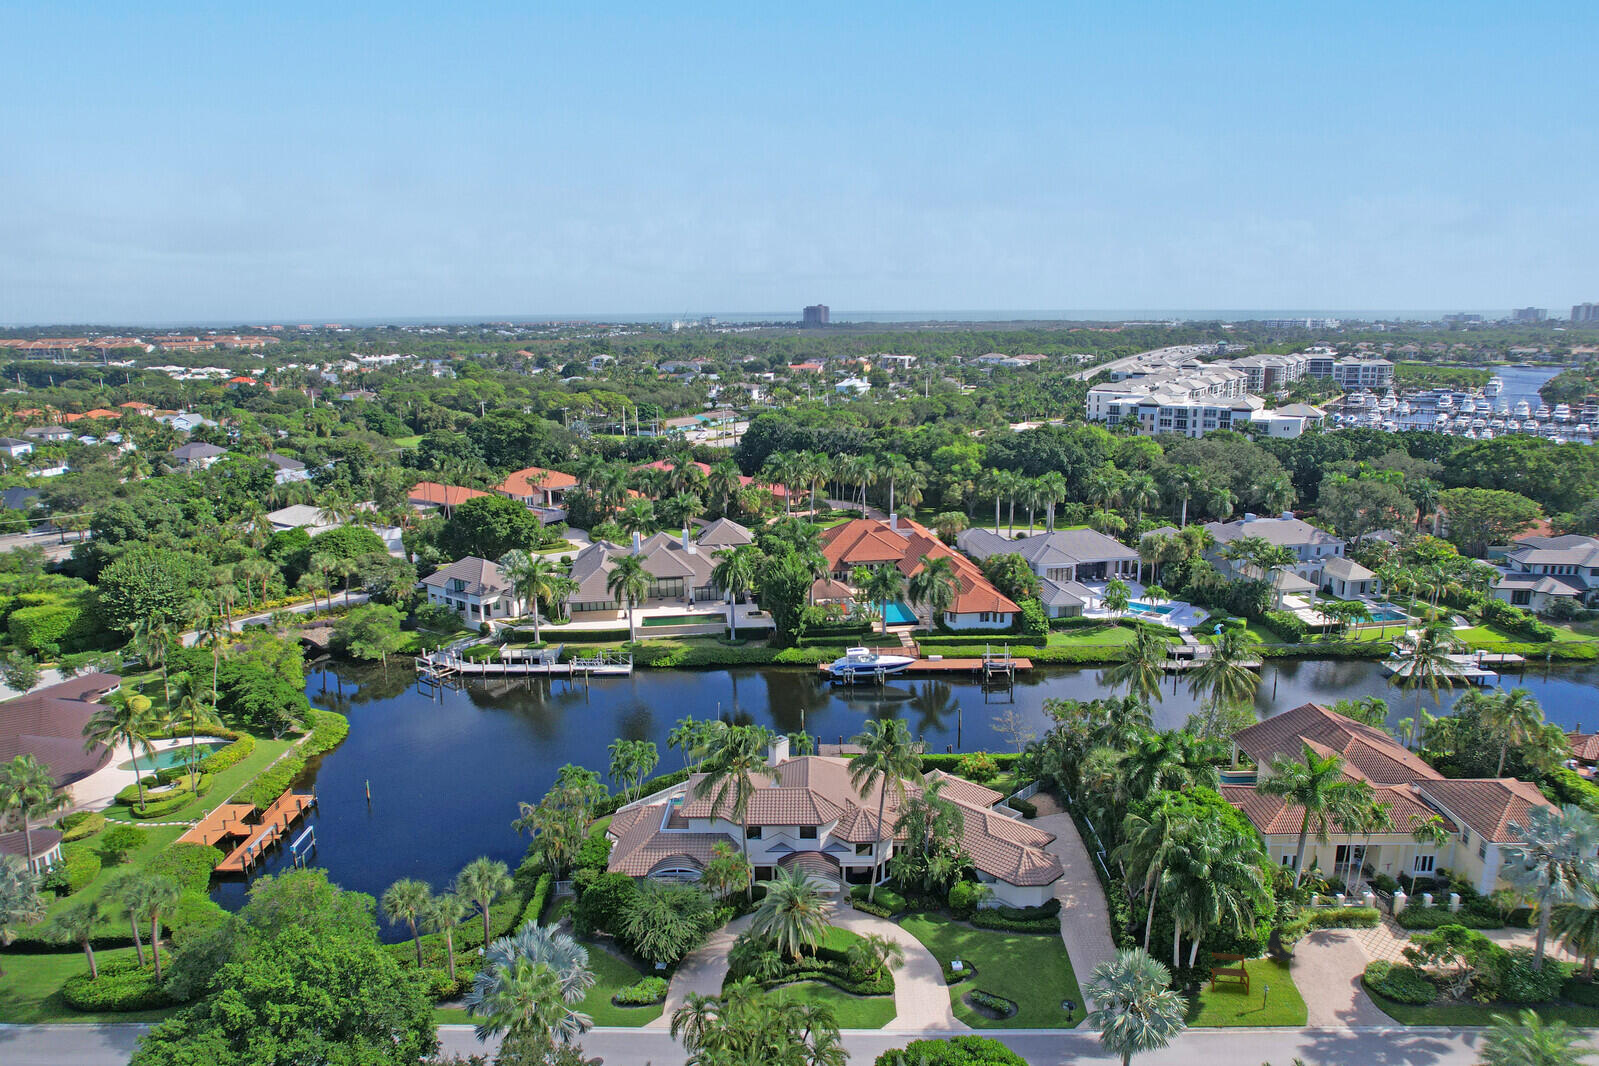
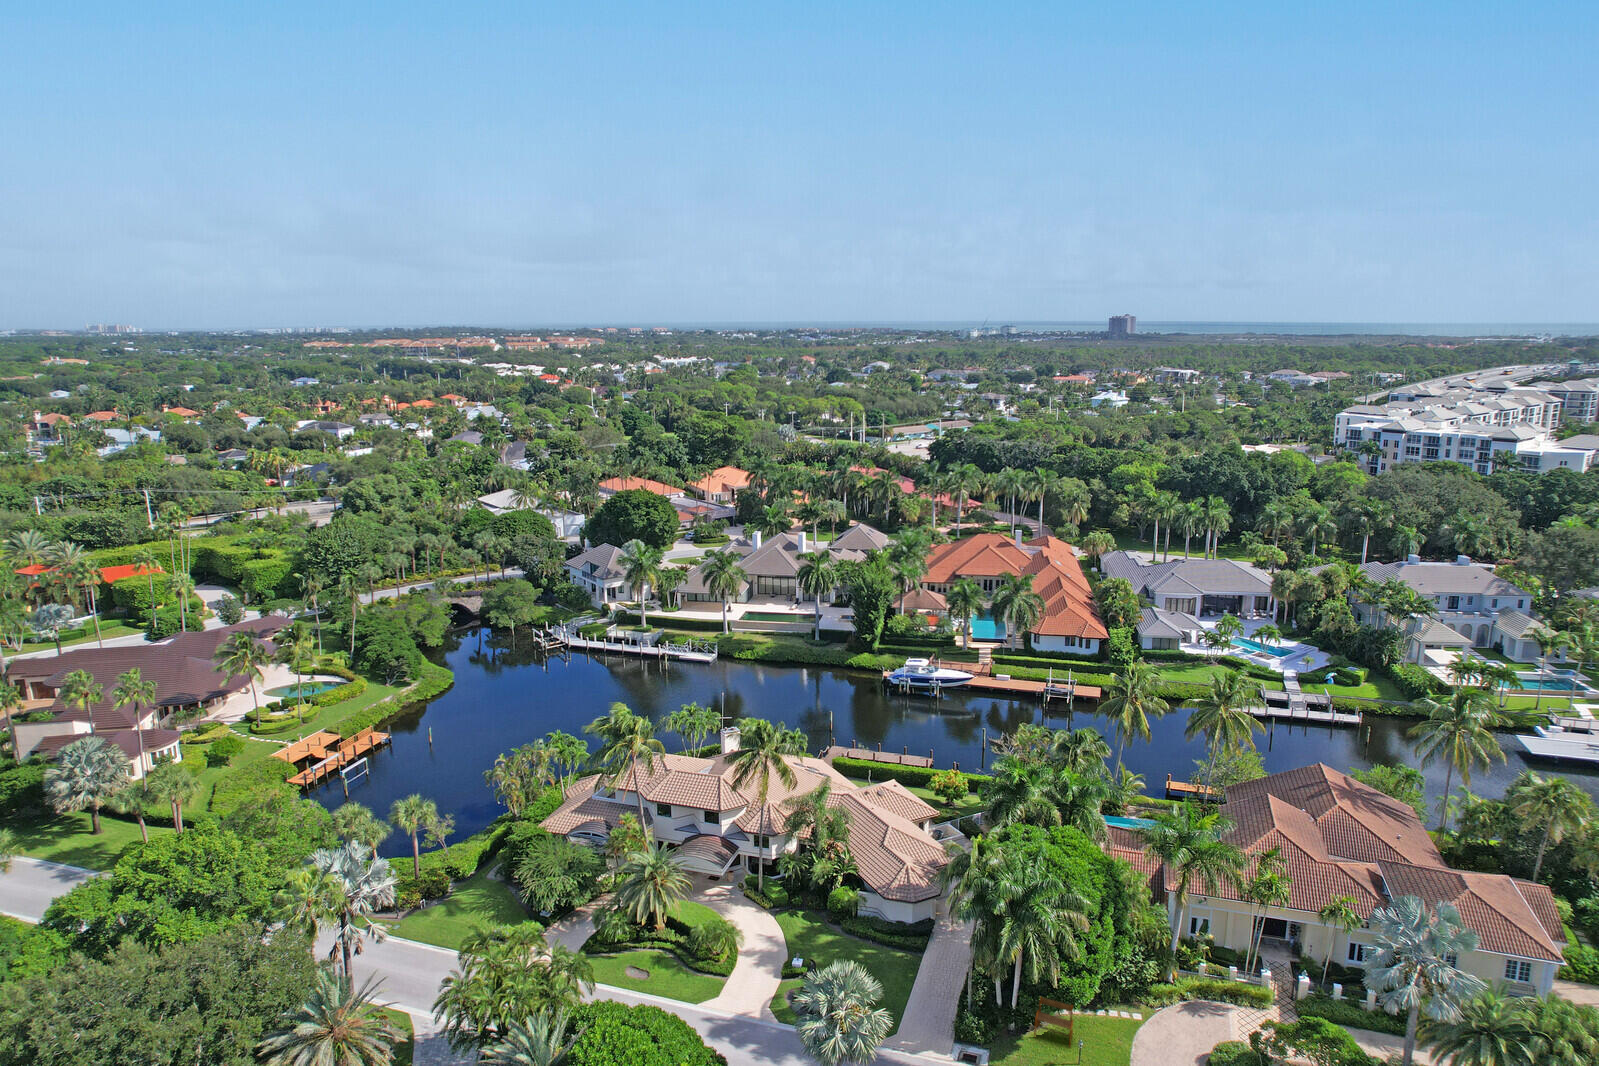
lounge chair: present [1264,930,1296,969] -> none [1111,988,1143,1030]

